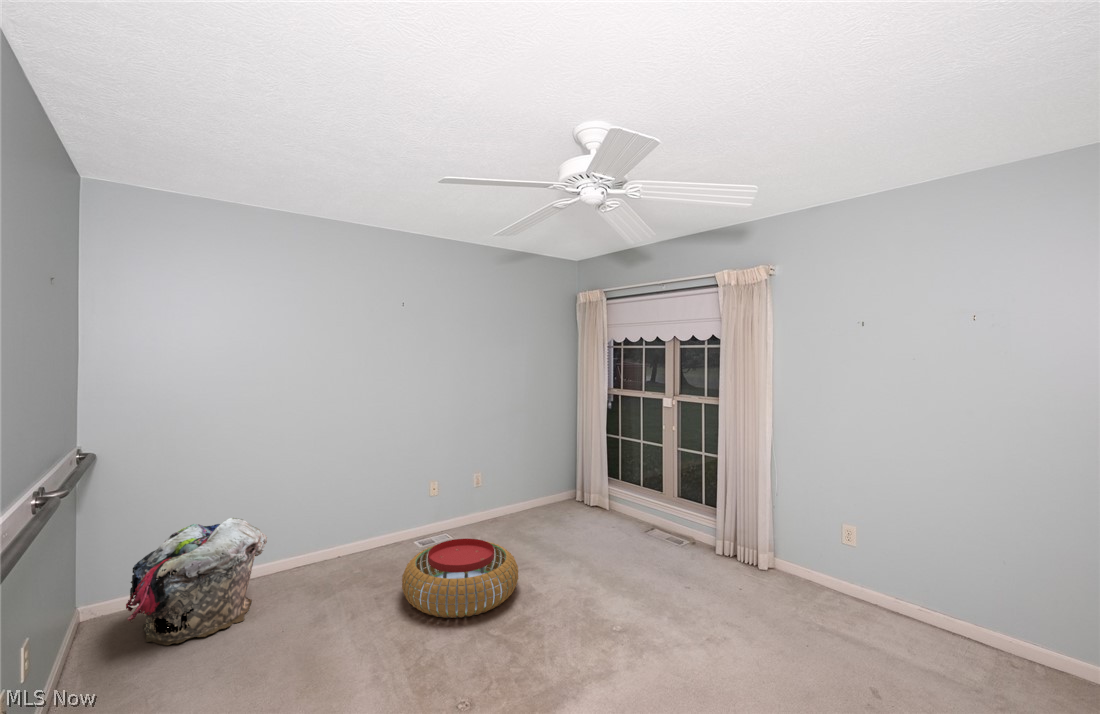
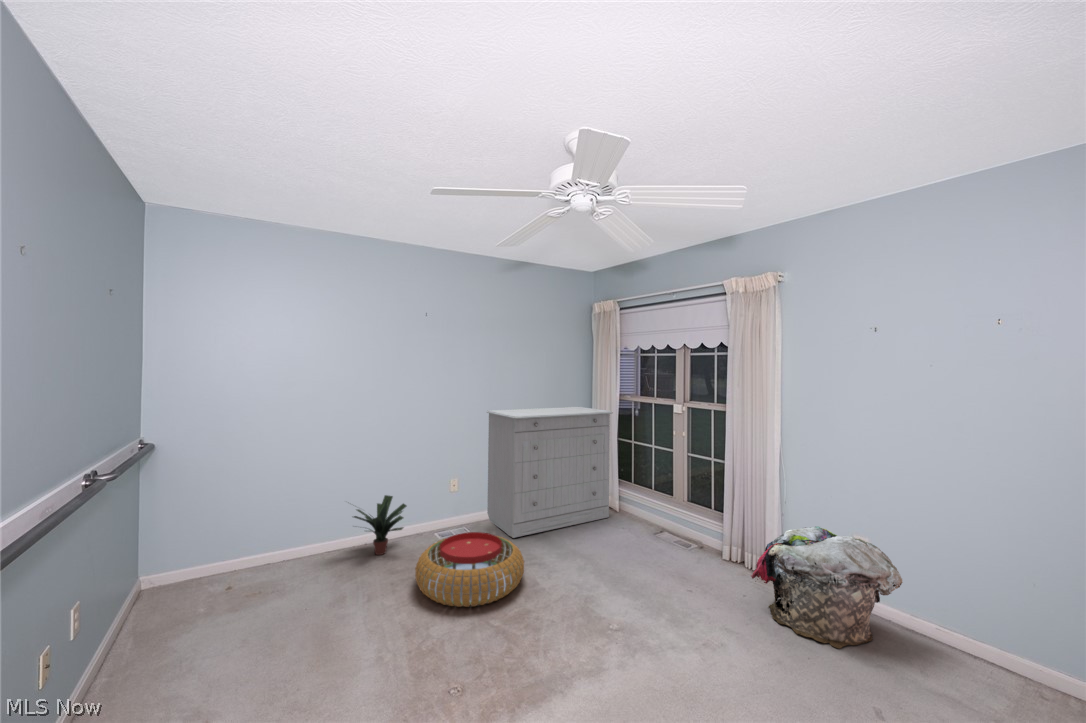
dresser: none [466,402,600,543] -> present [487,407,613,538]
potted plant: none [315,503,384,568] -> present [354,495,407,555]
laundry basket: present [126,518,267,645] -> present [751,527,903,648]

